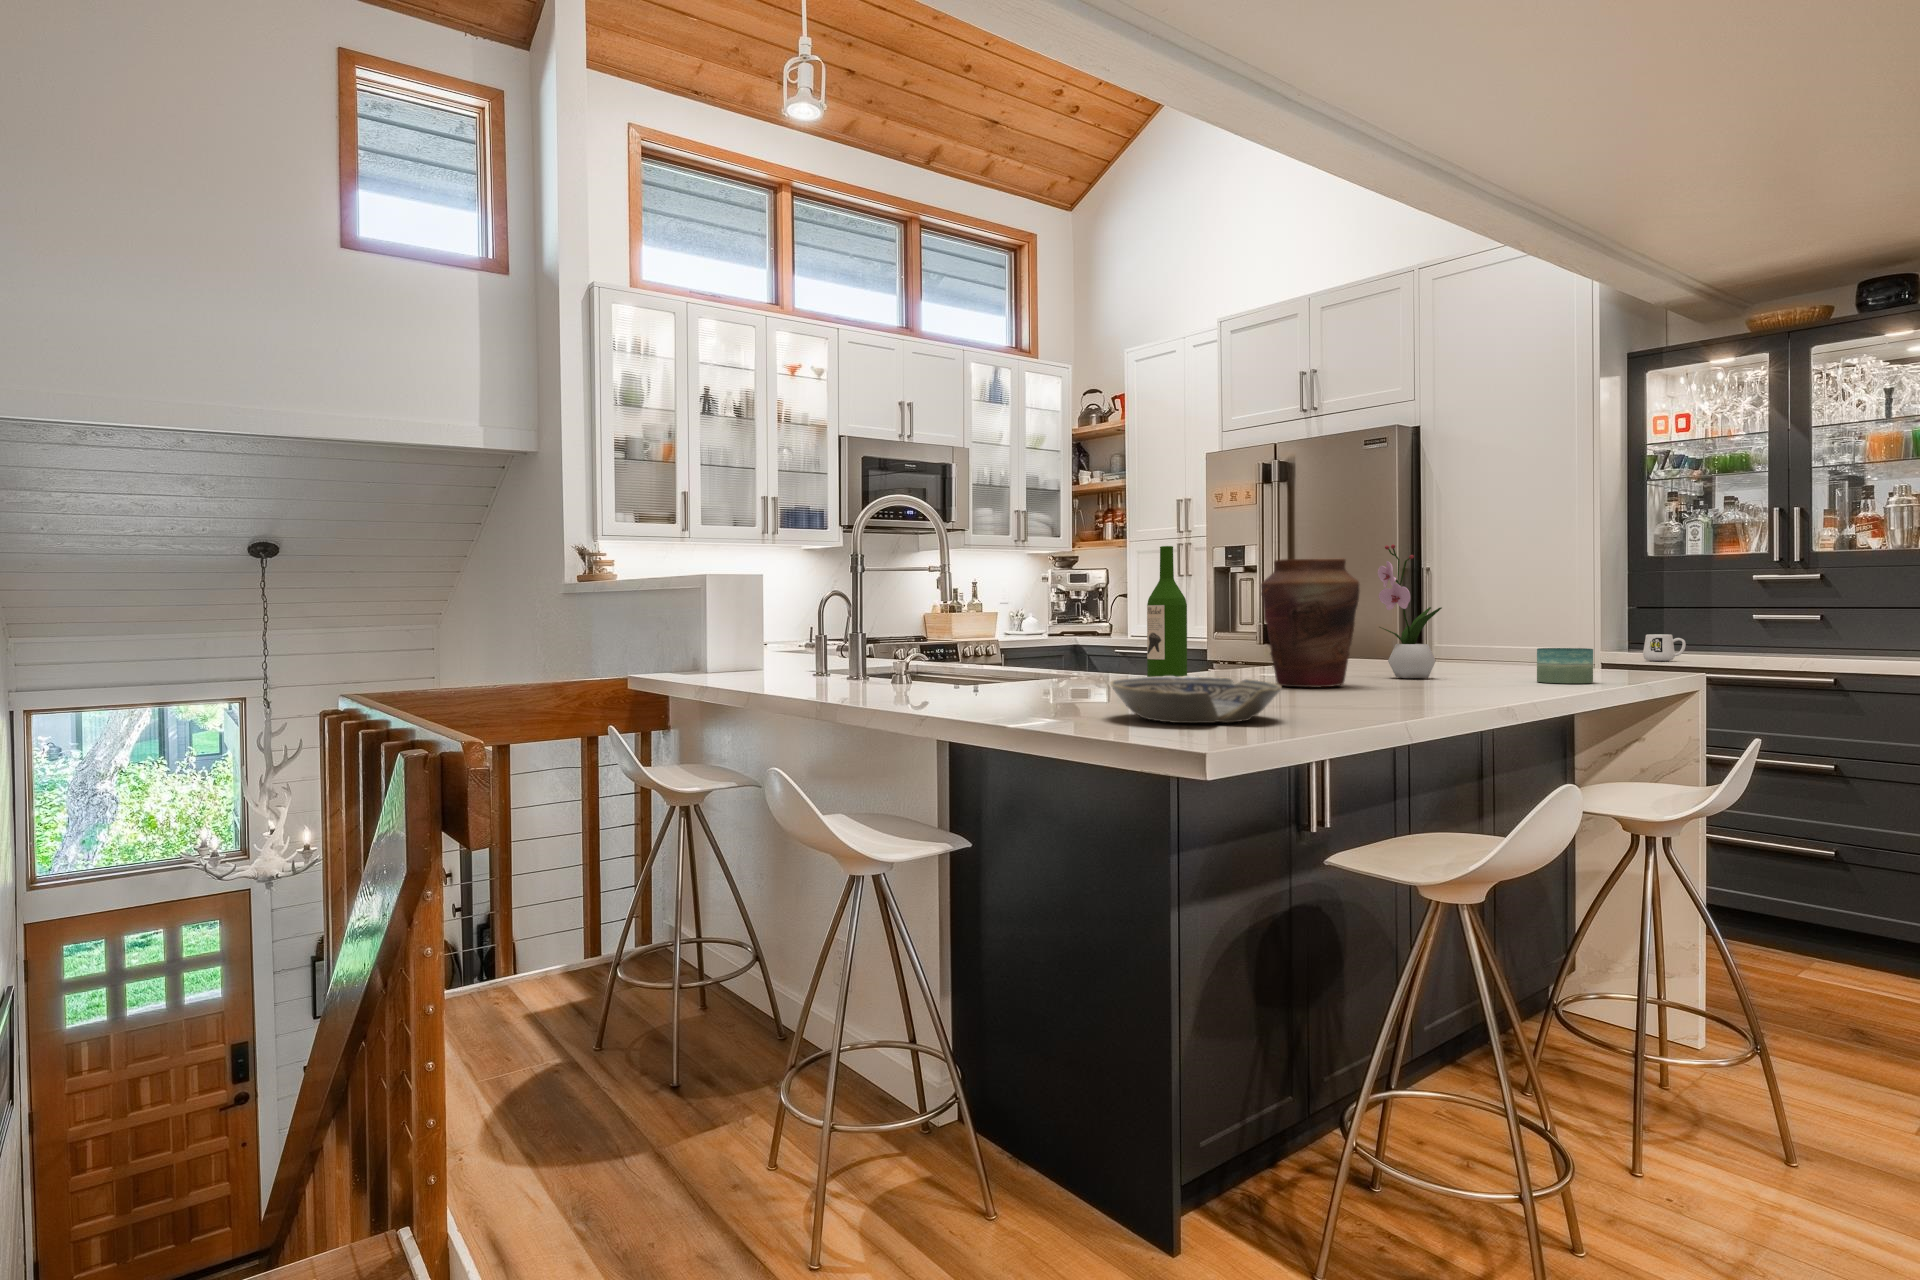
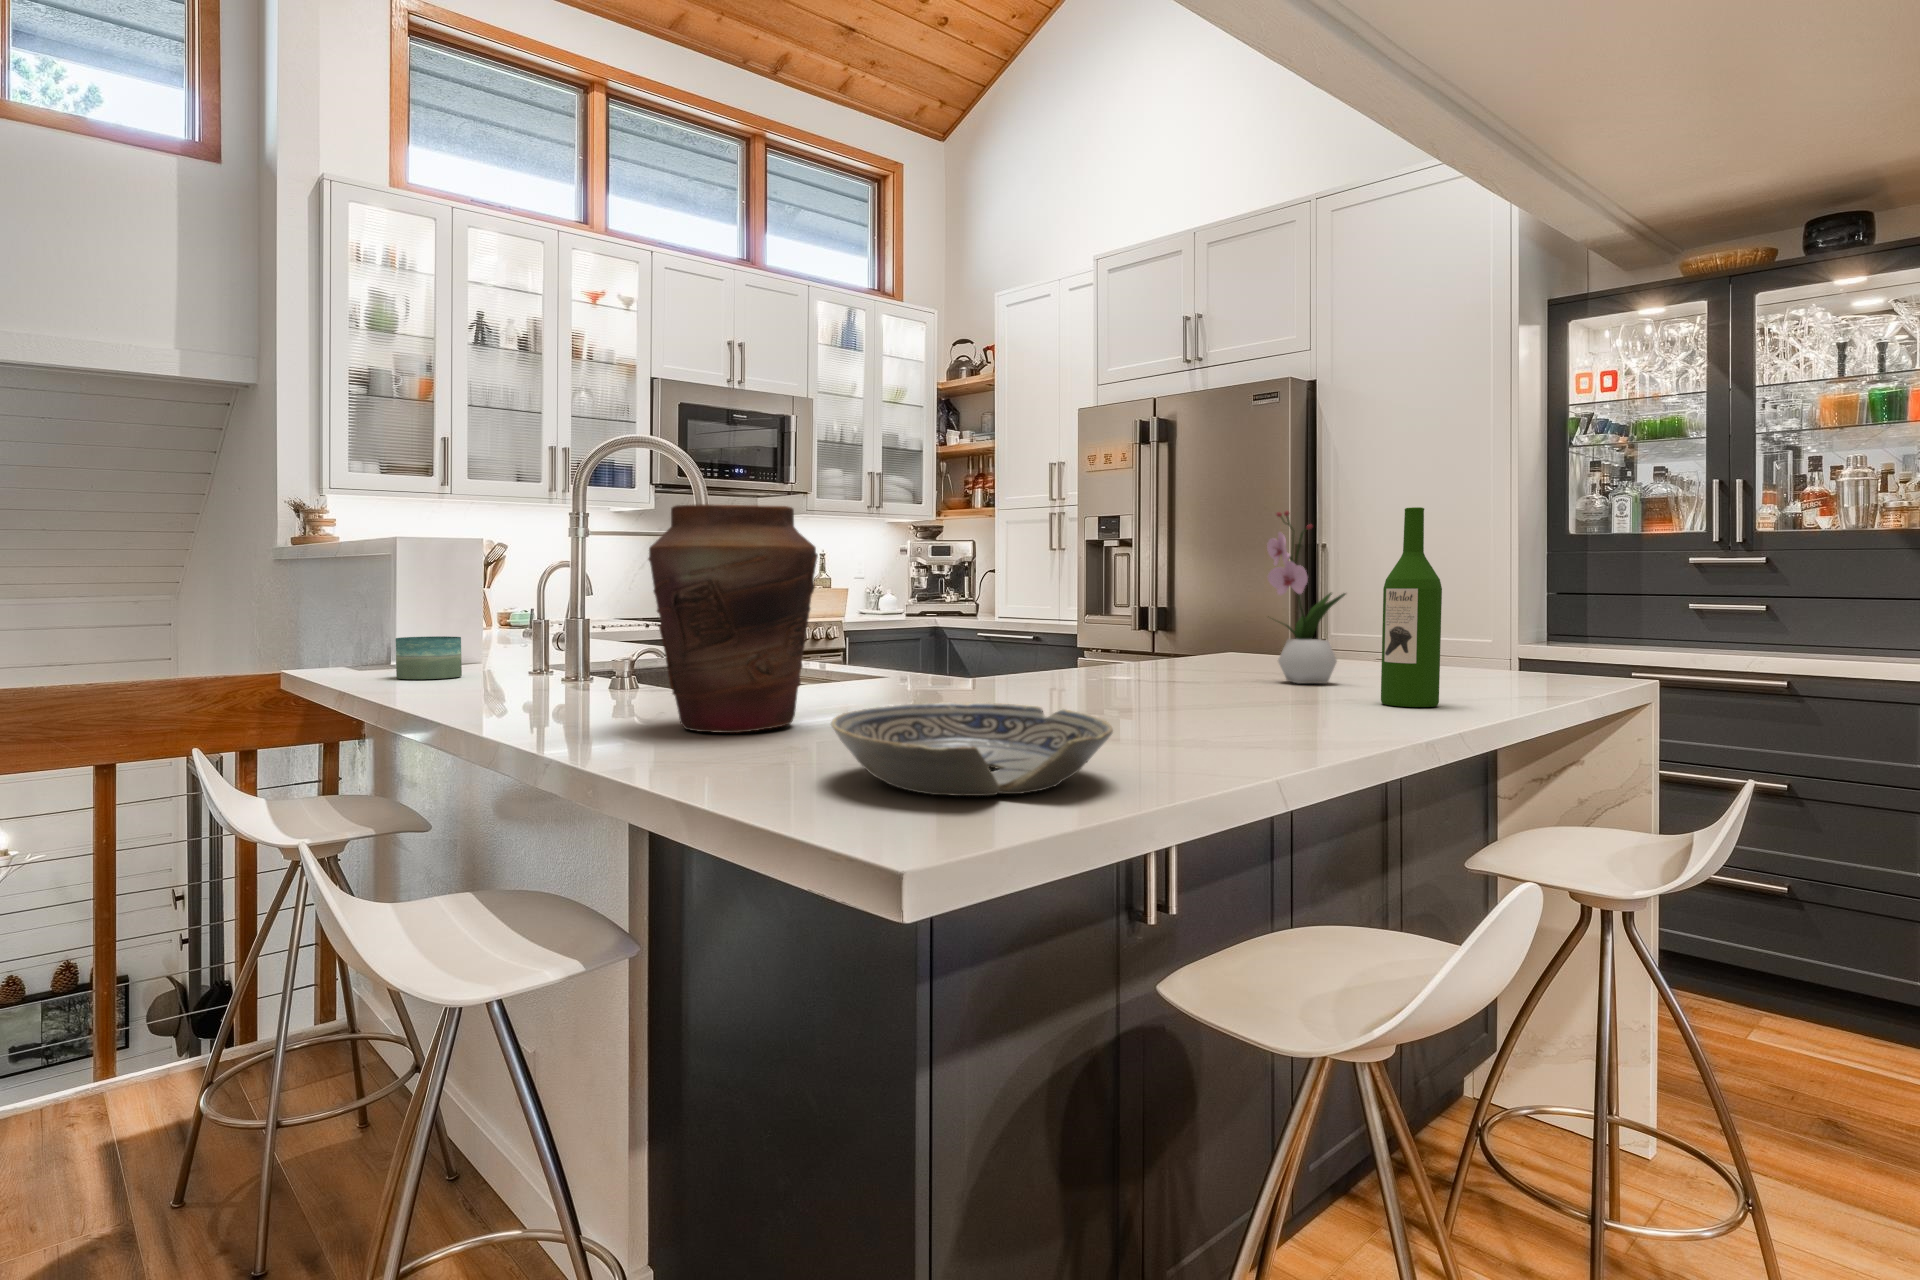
wine bottle: present [1147,546,1187,677] -> present [1381,507,1442,707]
vase: present [1261,559,1360,687] -> present [648,504,818,733]
mug: present [1643,634,1686,661] -> none [1562,625,1611,656]
candle: present [1537,648,1593,683] -> present [396,636,462,679]

